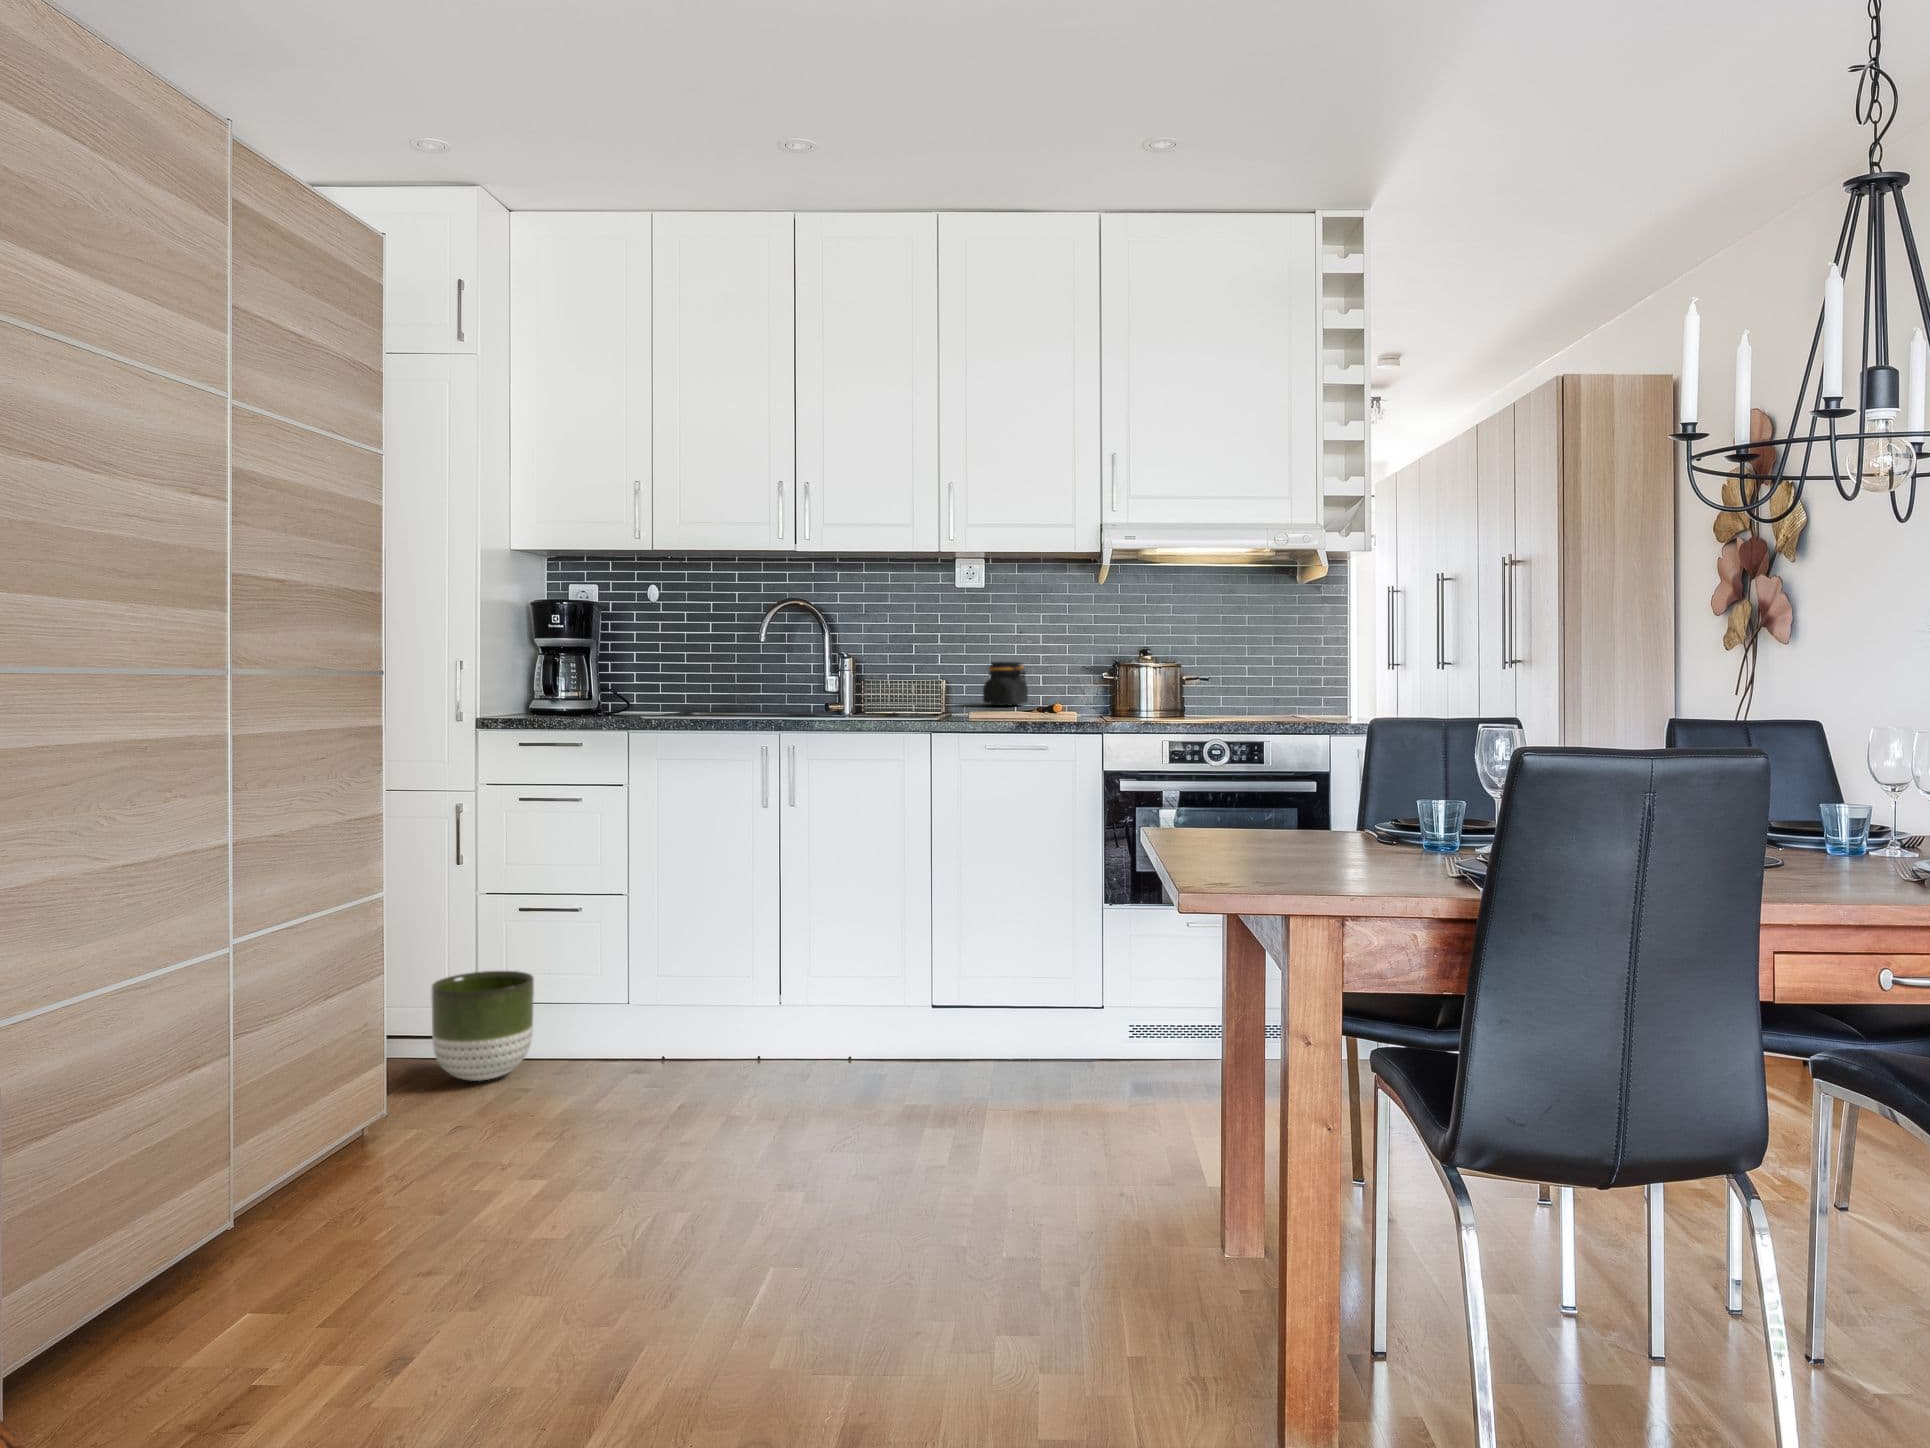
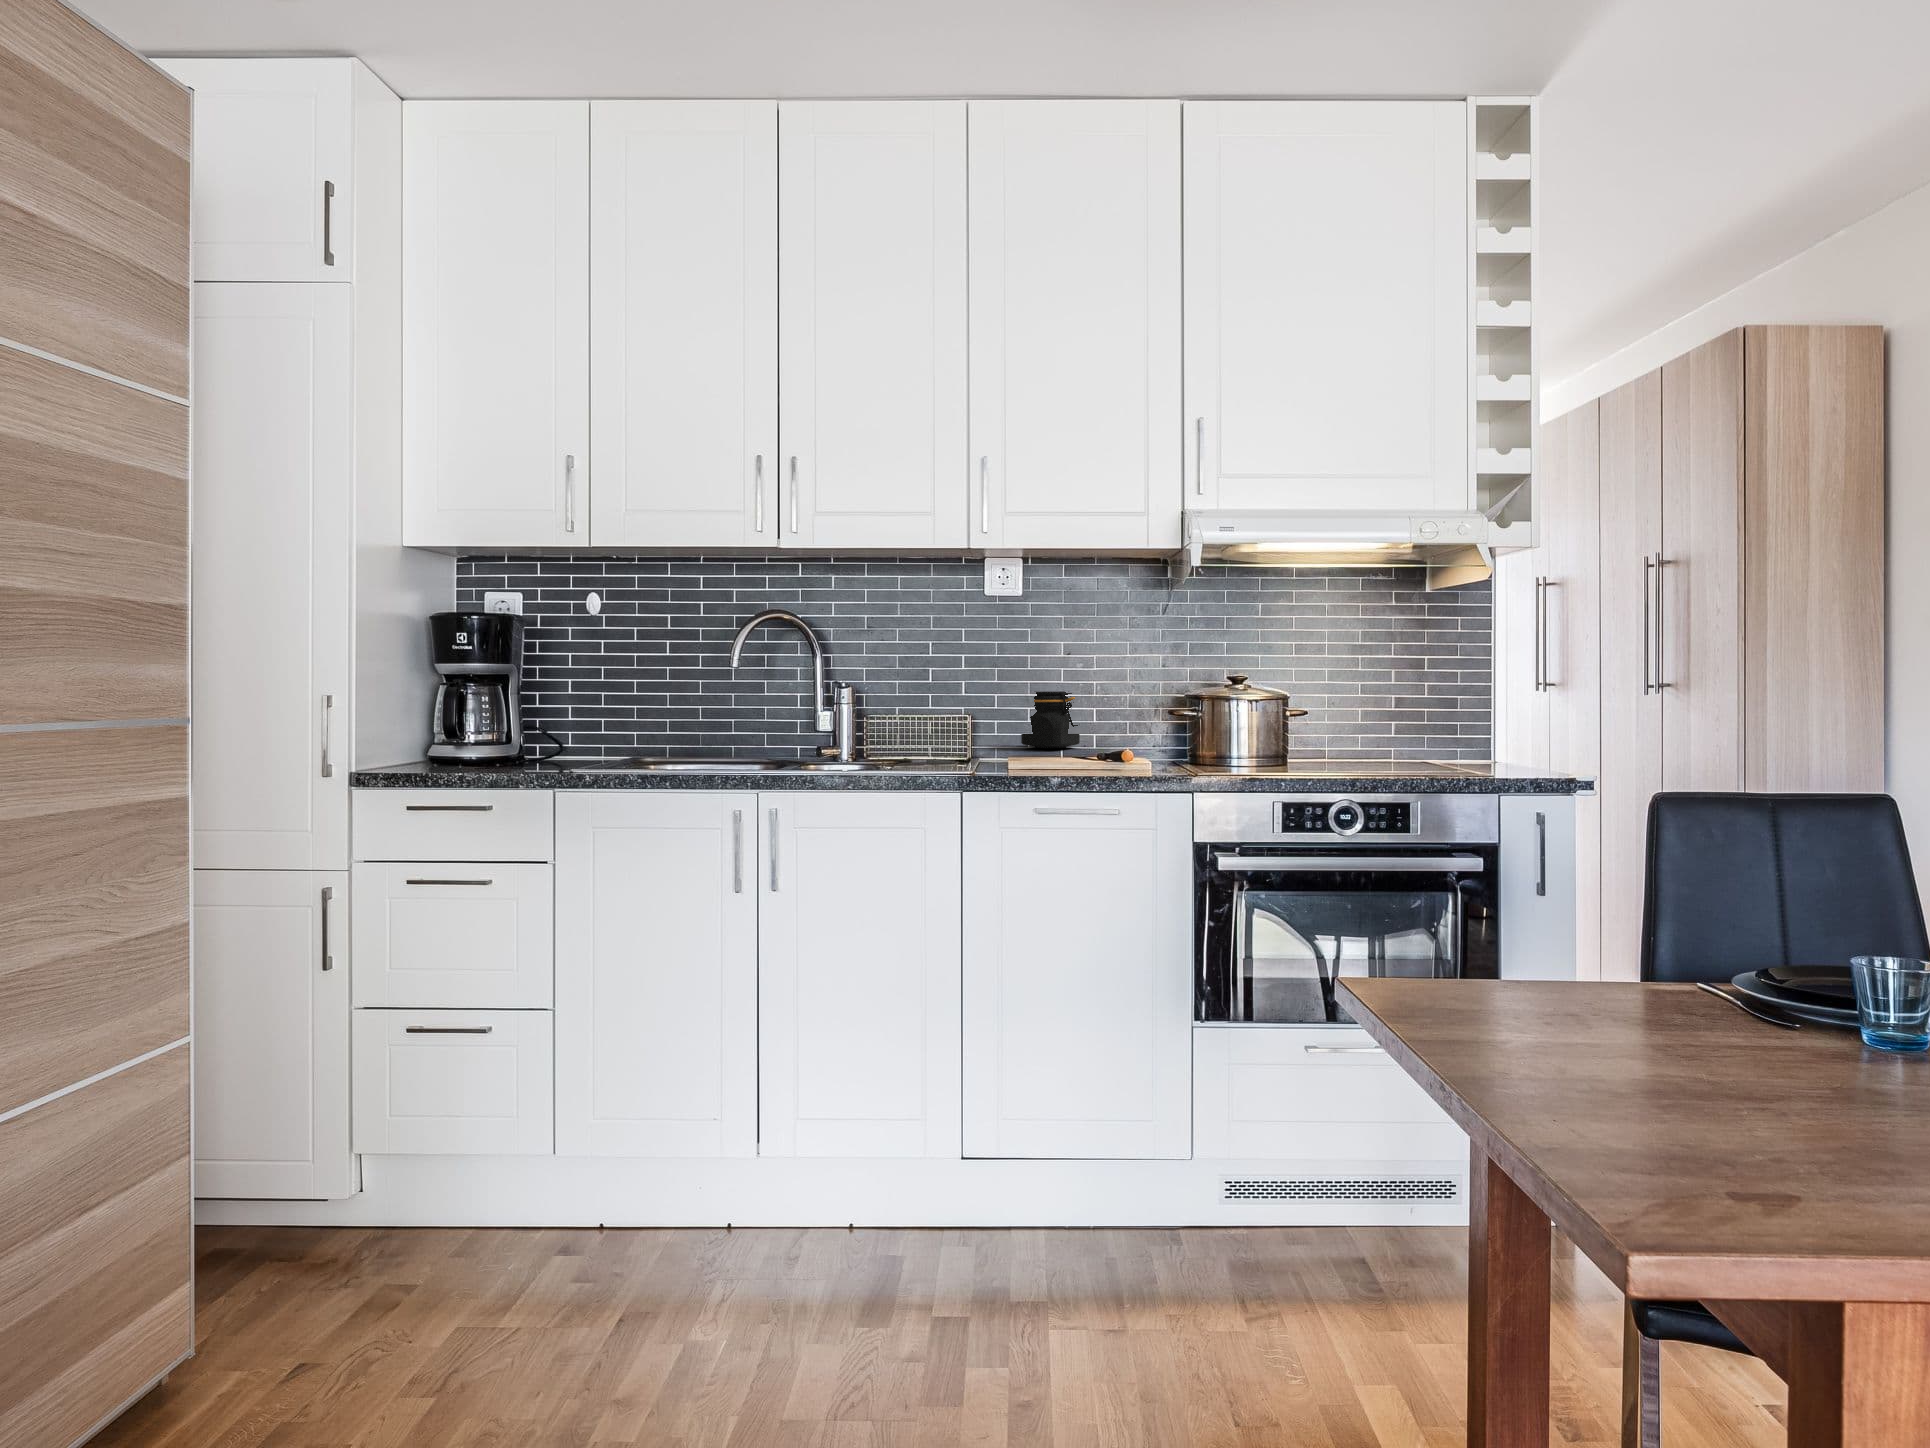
planter: present [431,971,534,1081] -> none [283,1114,425,1272]

